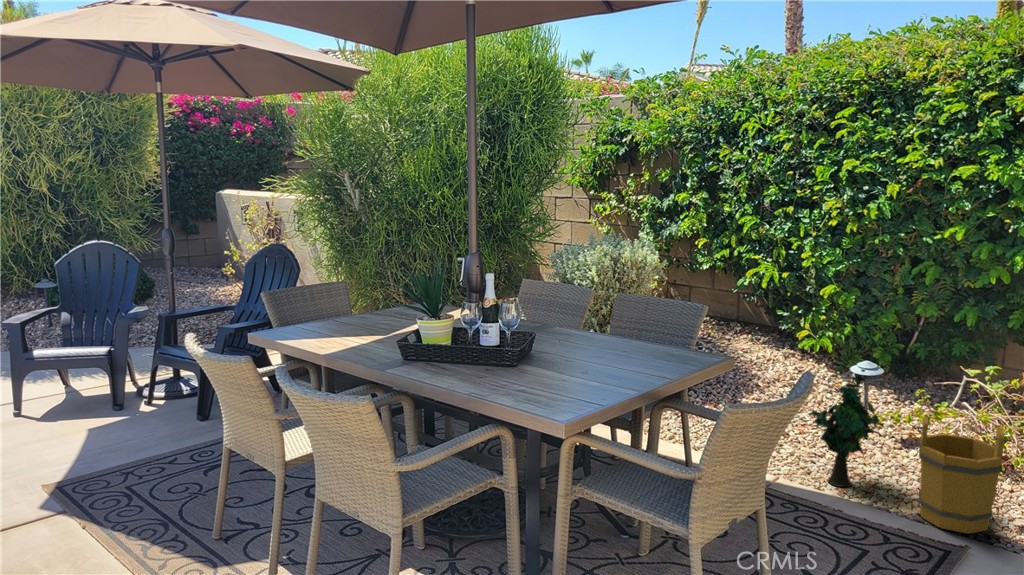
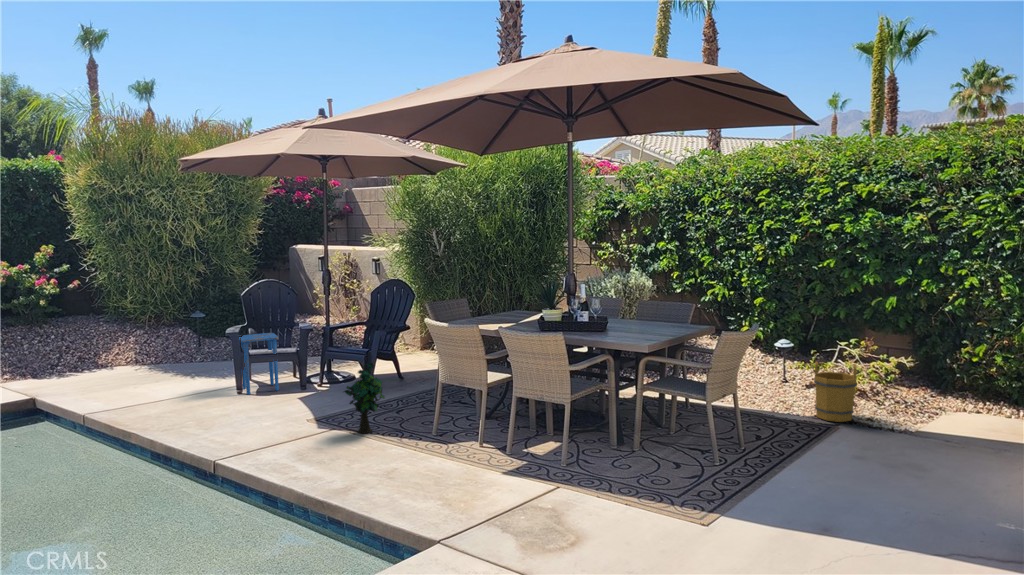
side table: none [21,323,92,417] -> present [239,333,279,395]
decorative plant: present [810,376,879,487] -> present [344,363,385,433]

